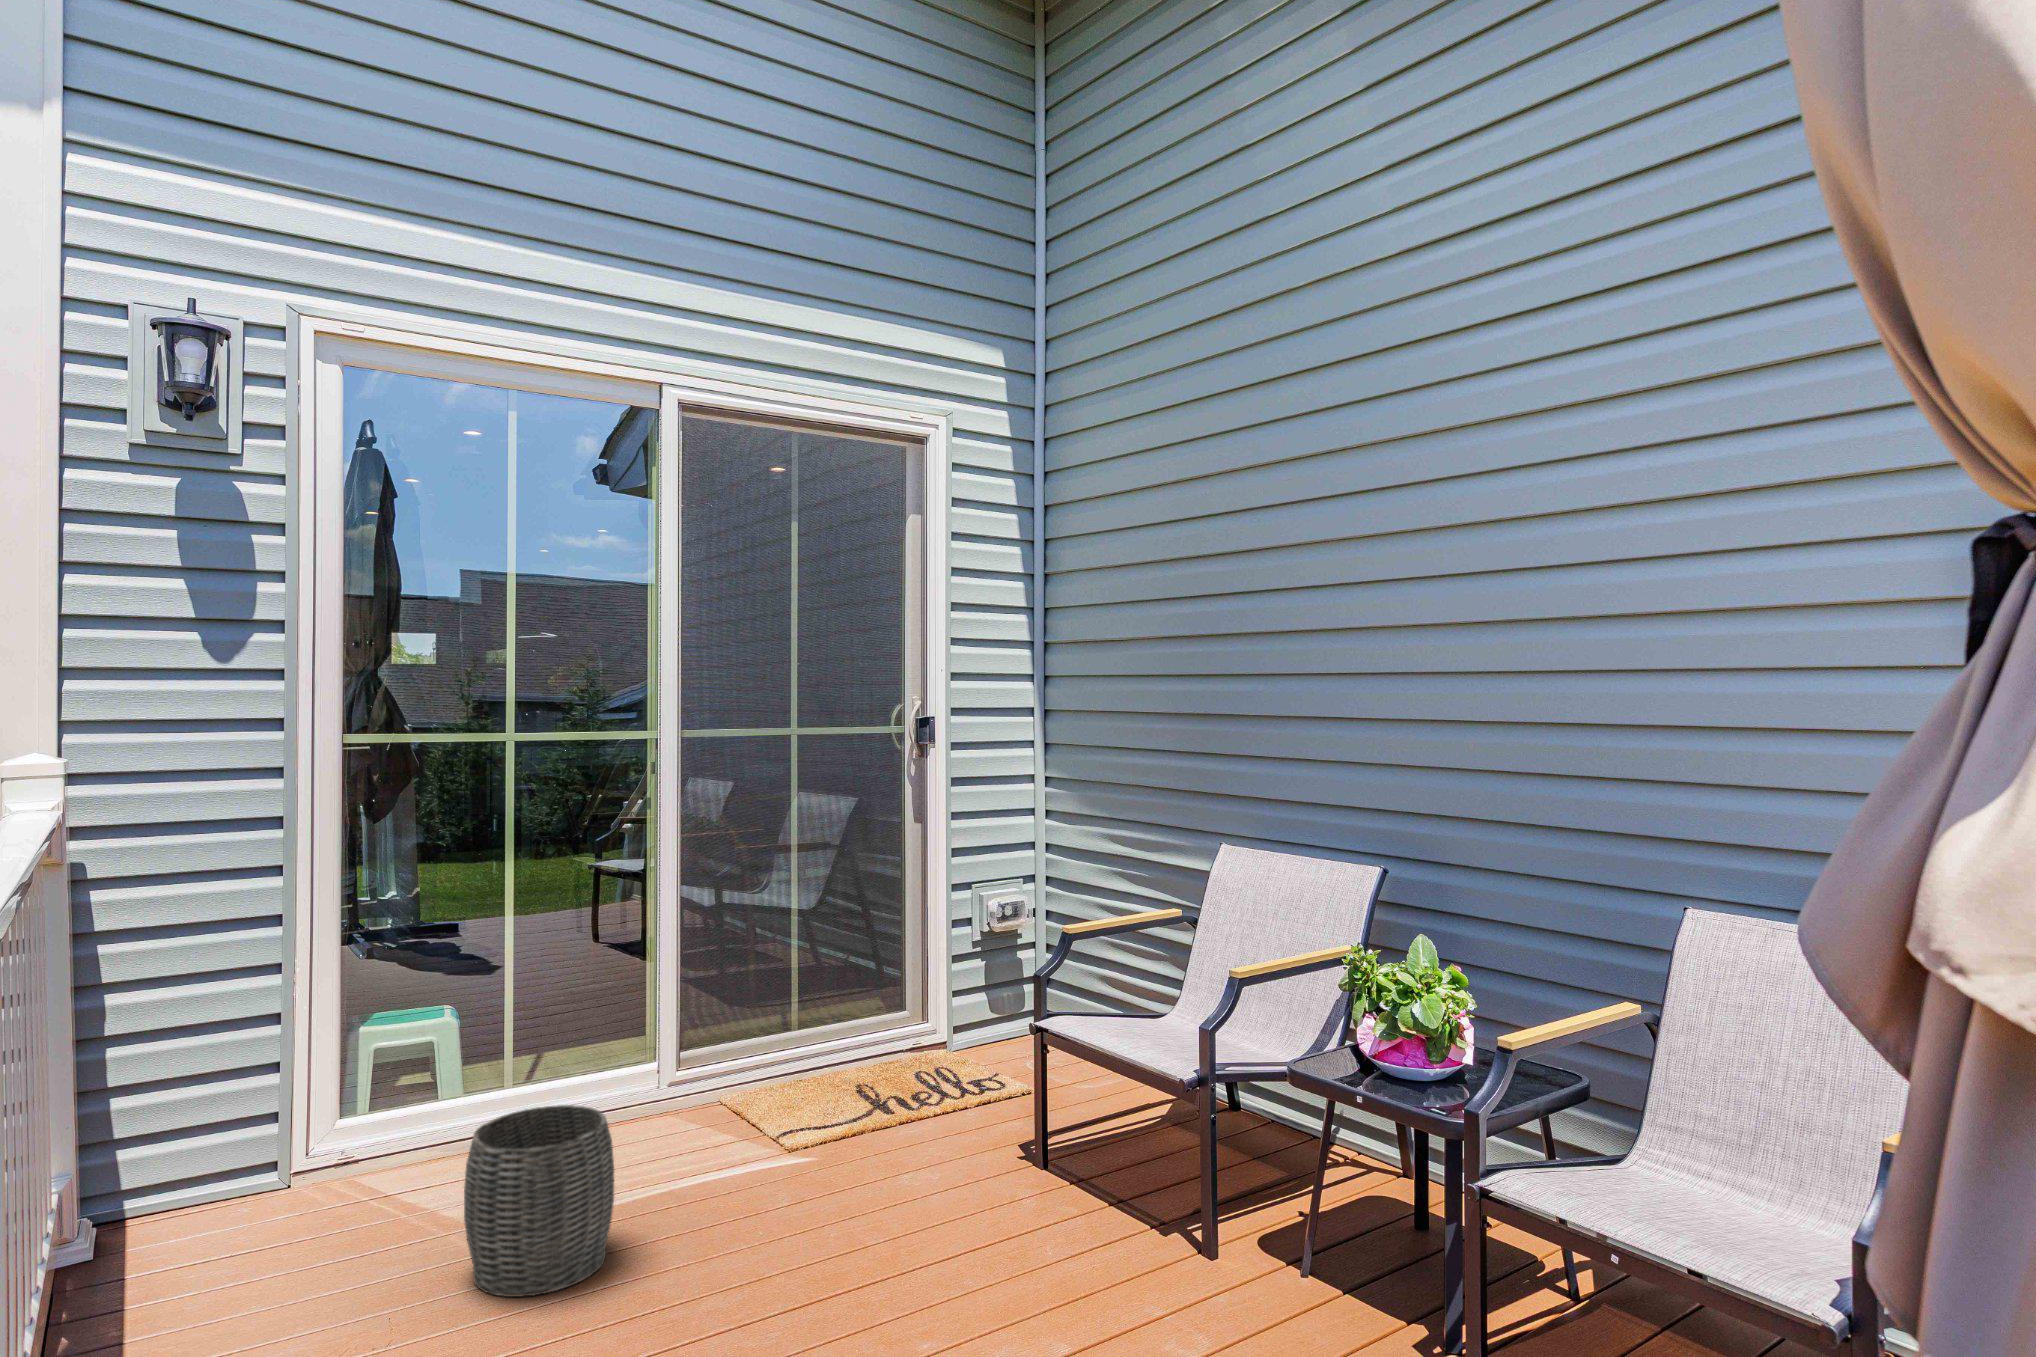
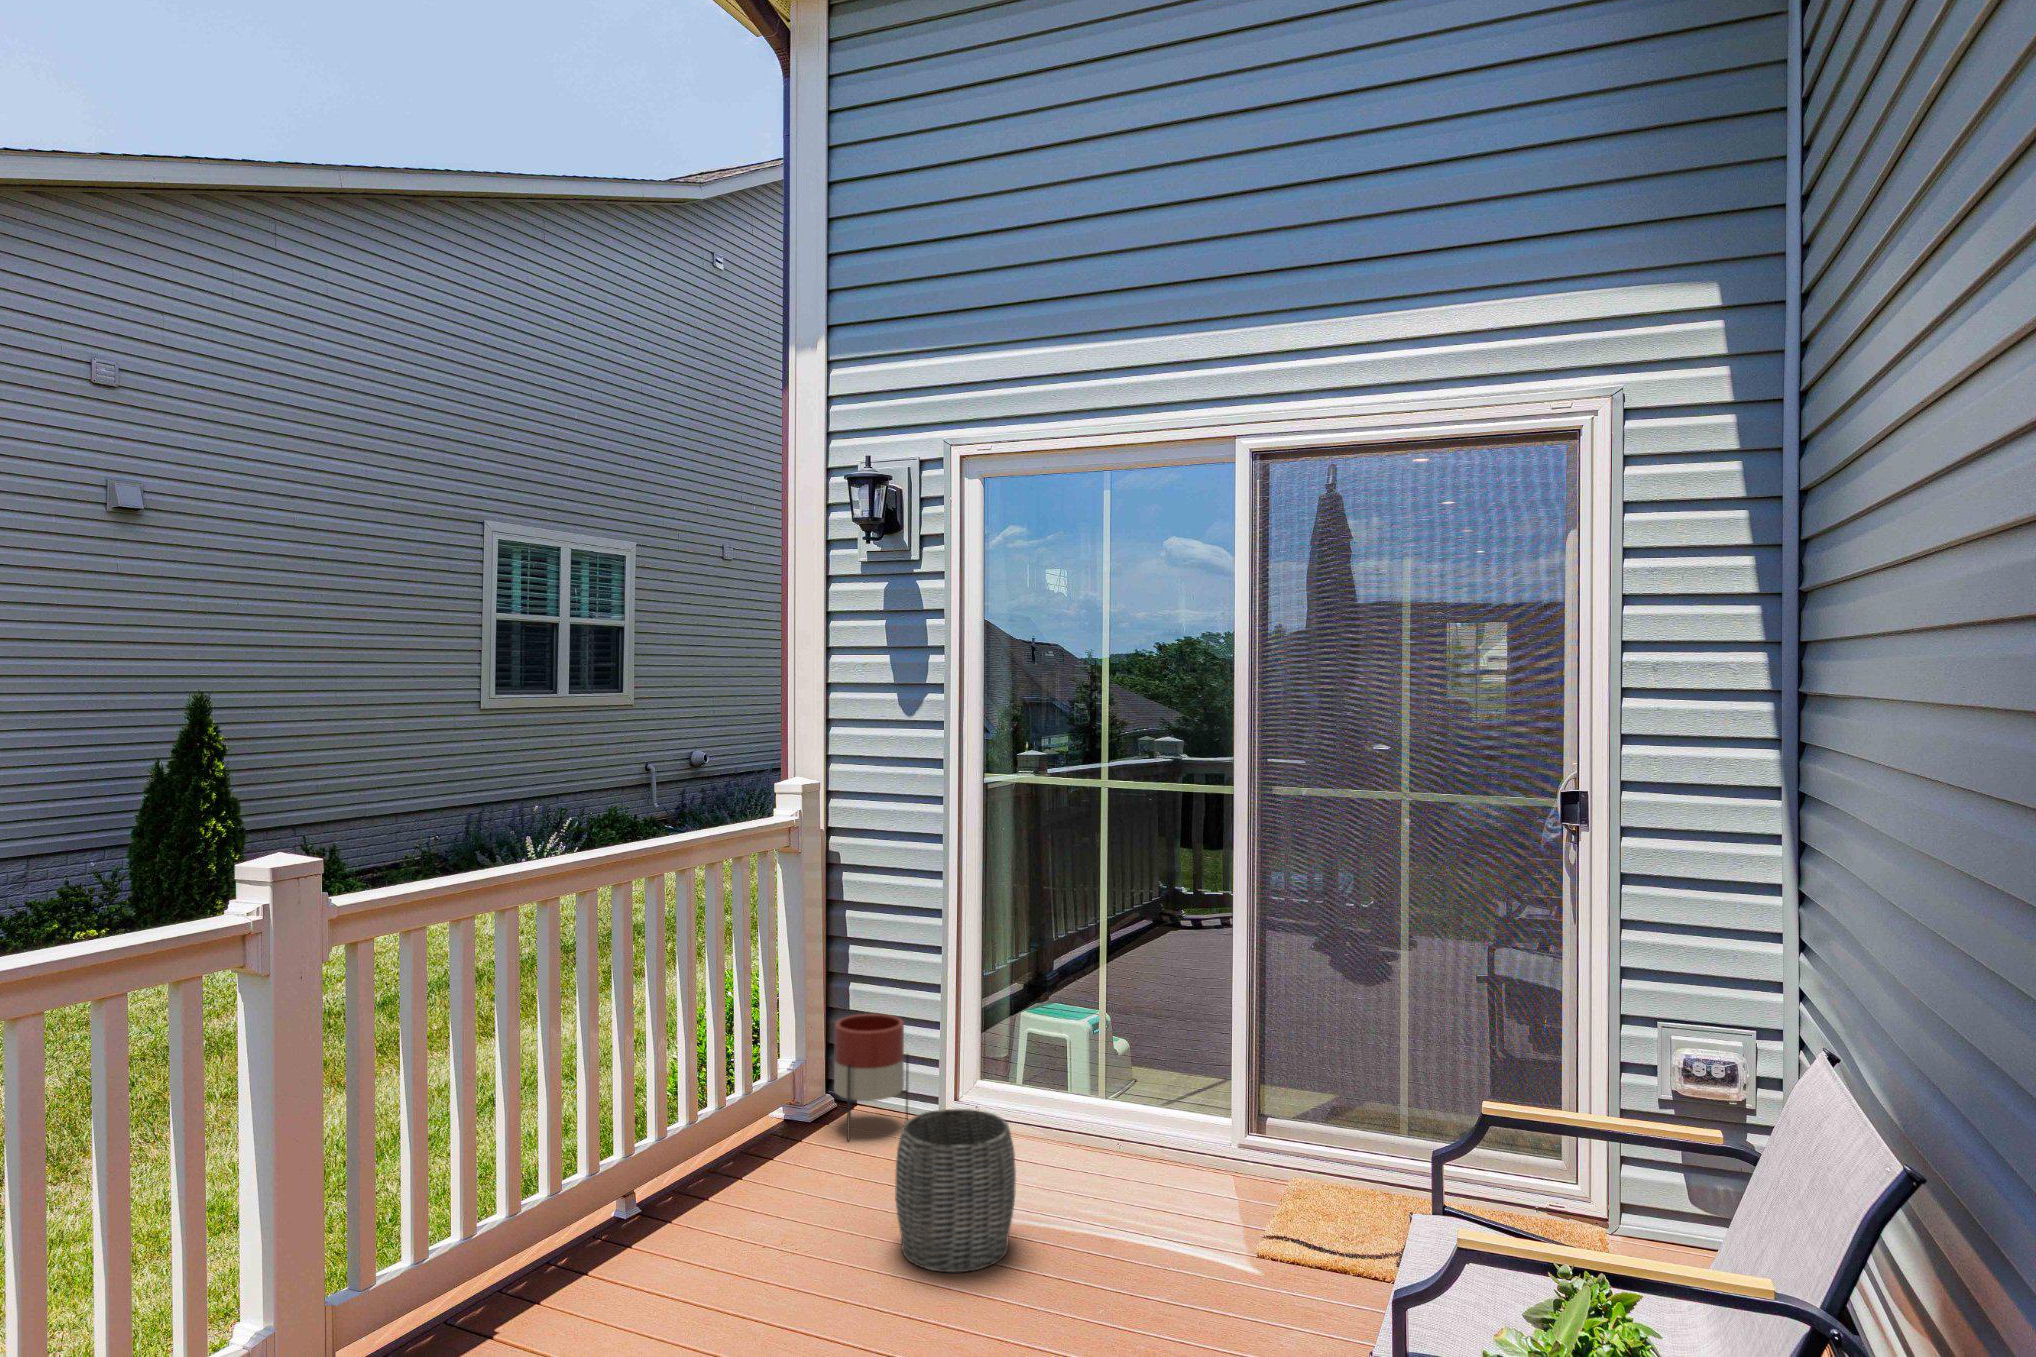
planter: none [139,1072,255,1254] -> present [834,1014,909,1141]

